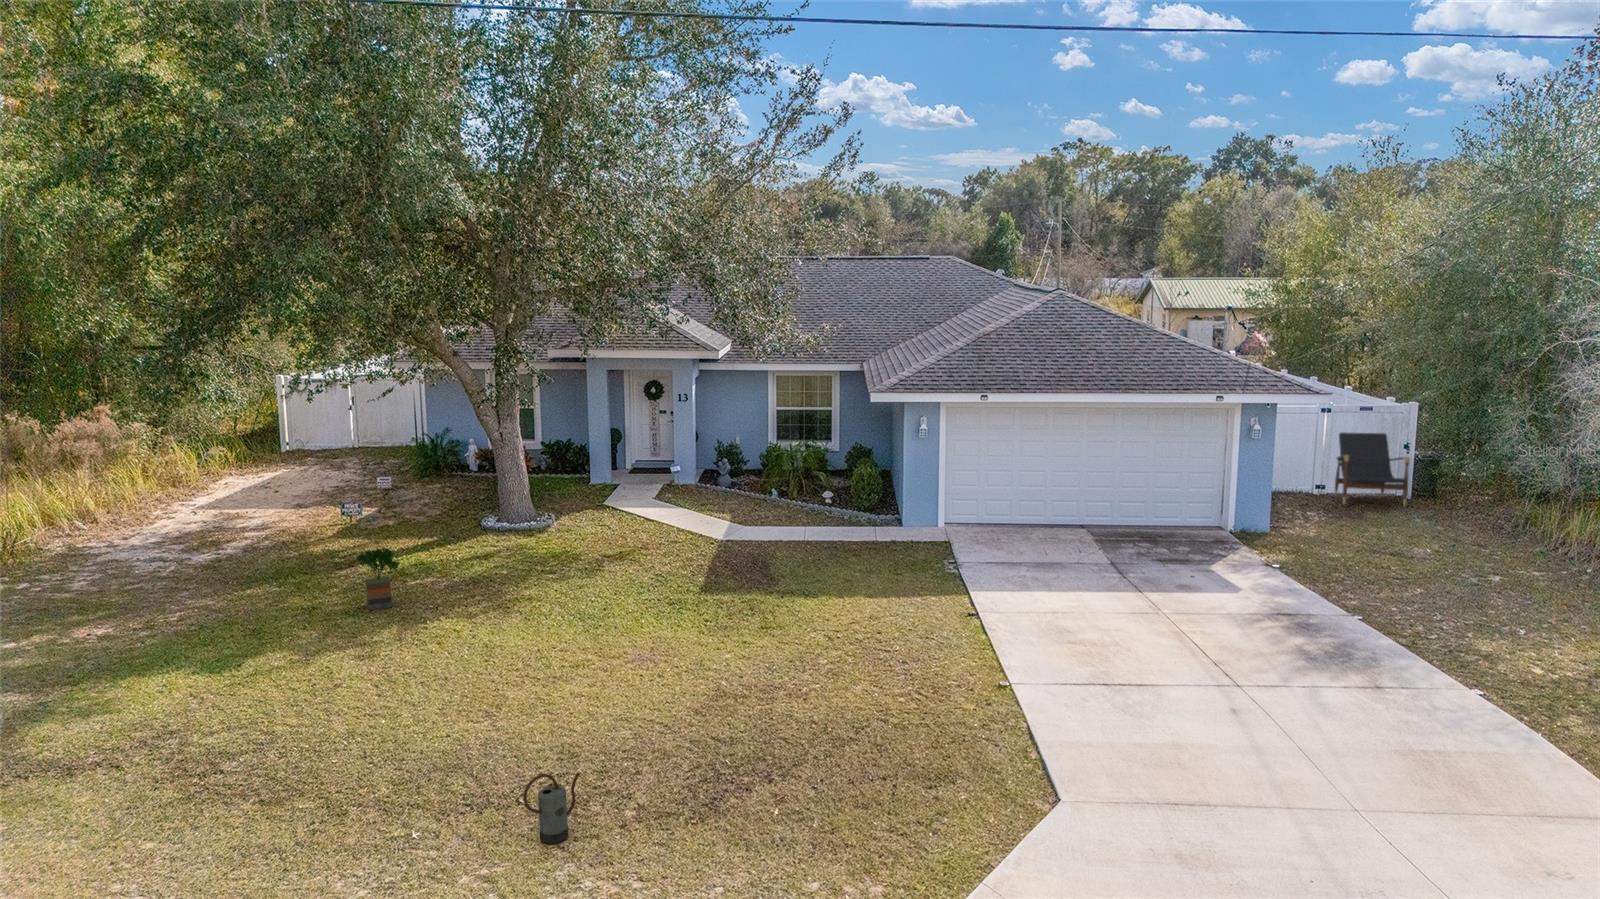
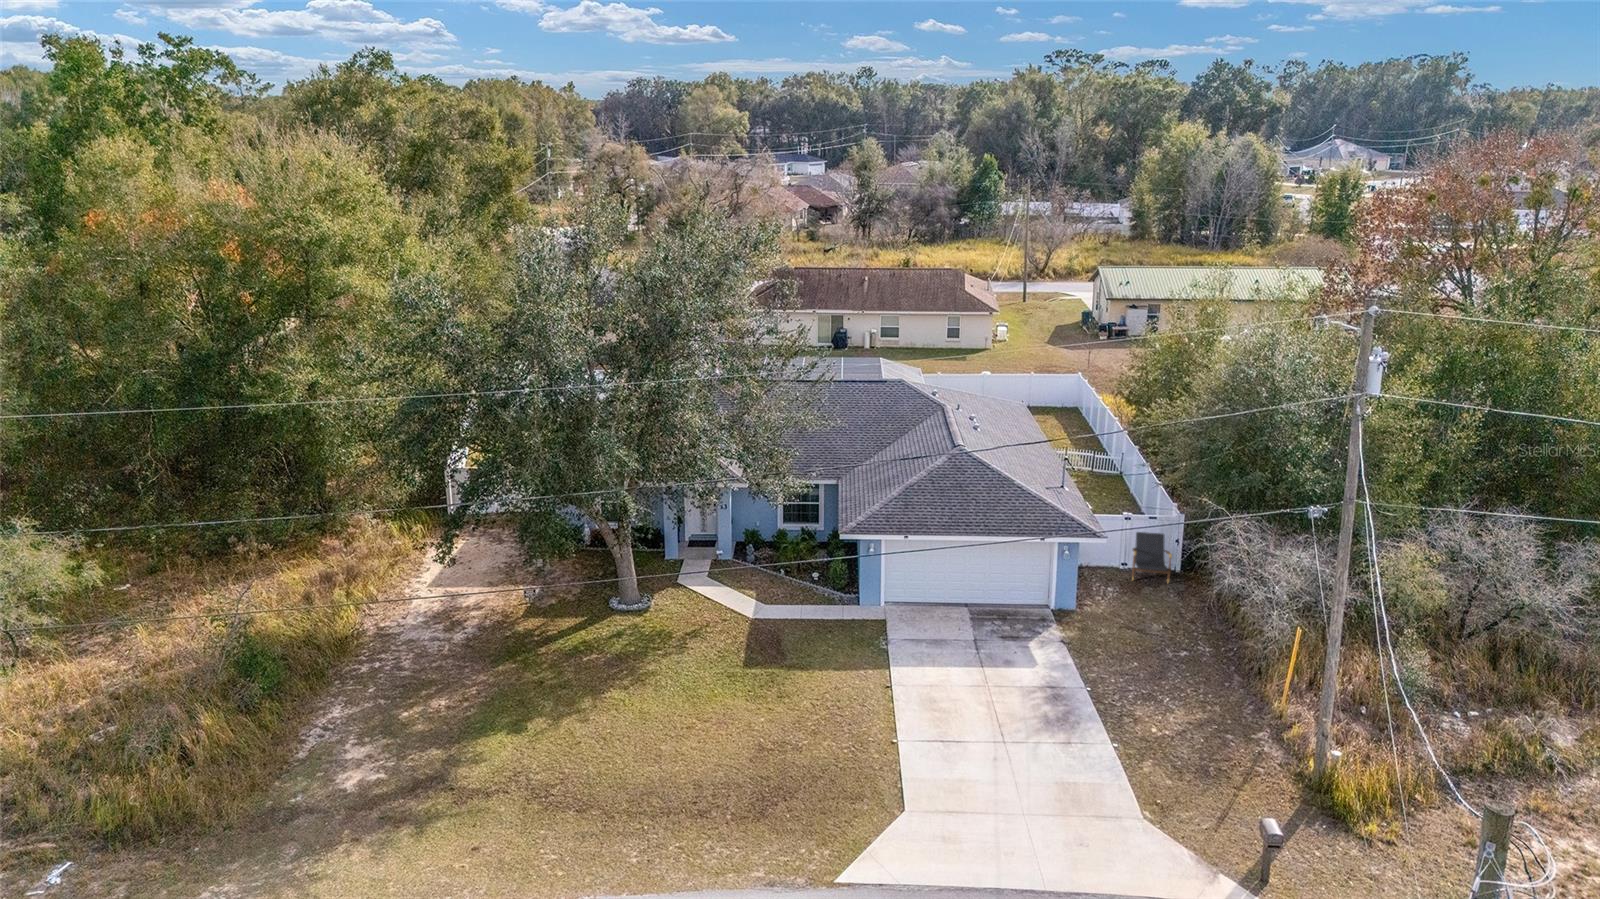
potted tree: present [356,548,399,610] -> none [564,651,587,685]
watering can: present [523,773,580,844] -> none [690,804,710,833]

